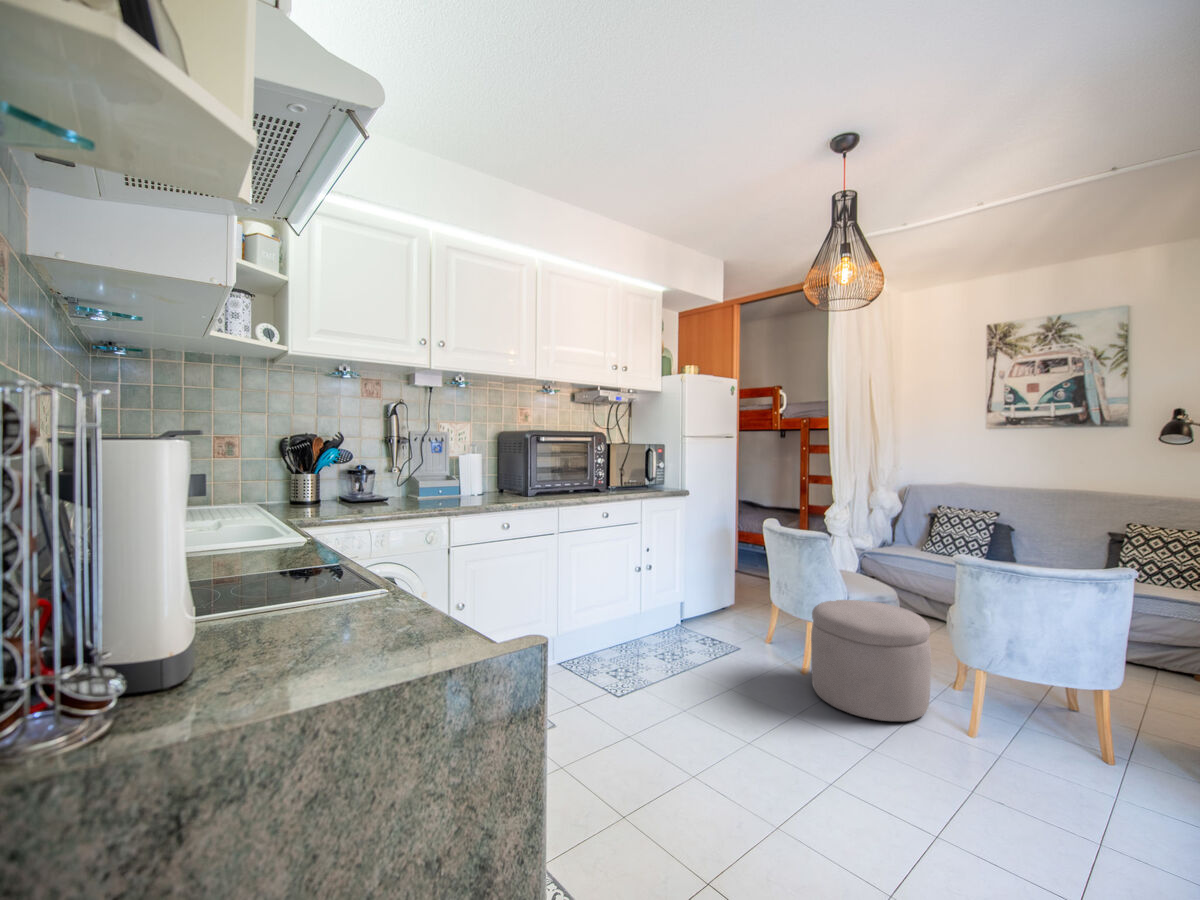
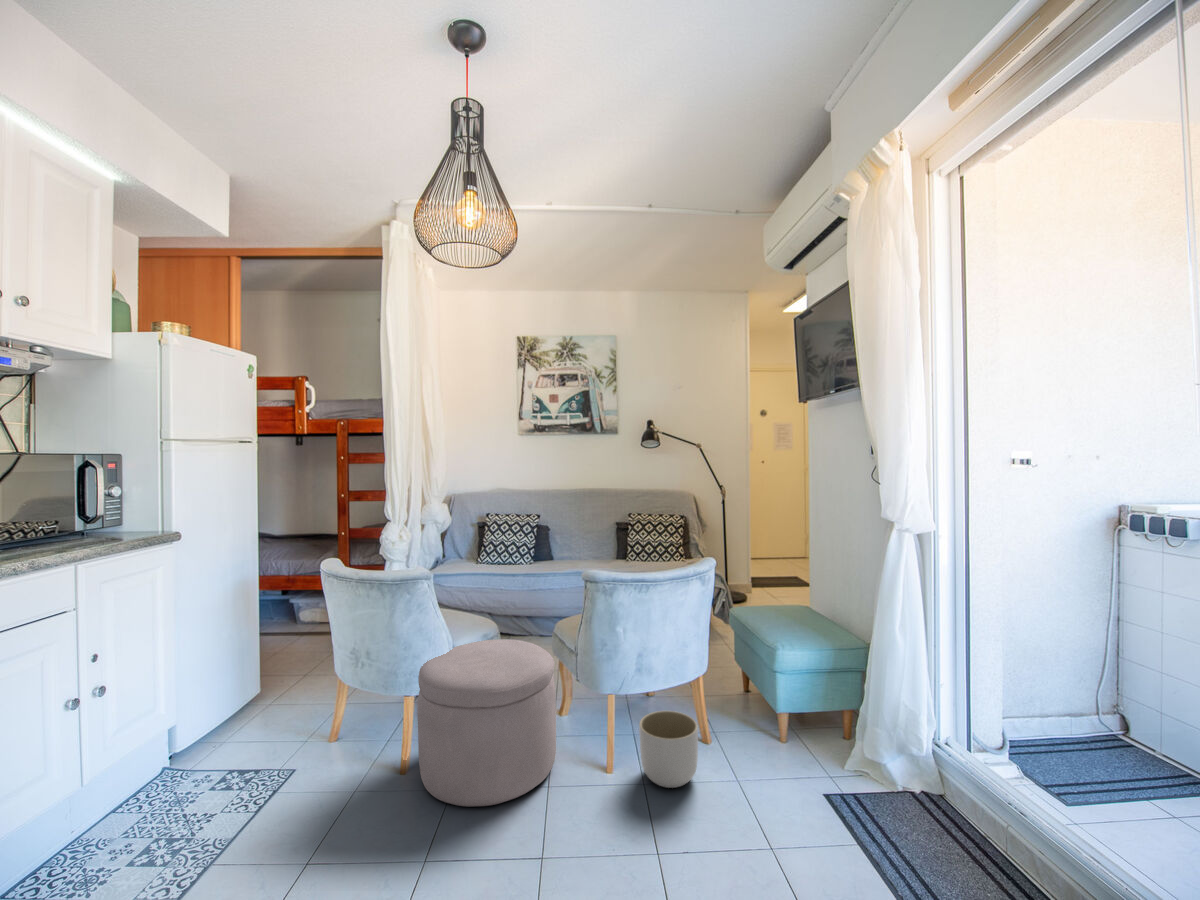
planter: none [1007,708,1082,785] -> present [639,711,698,788]

